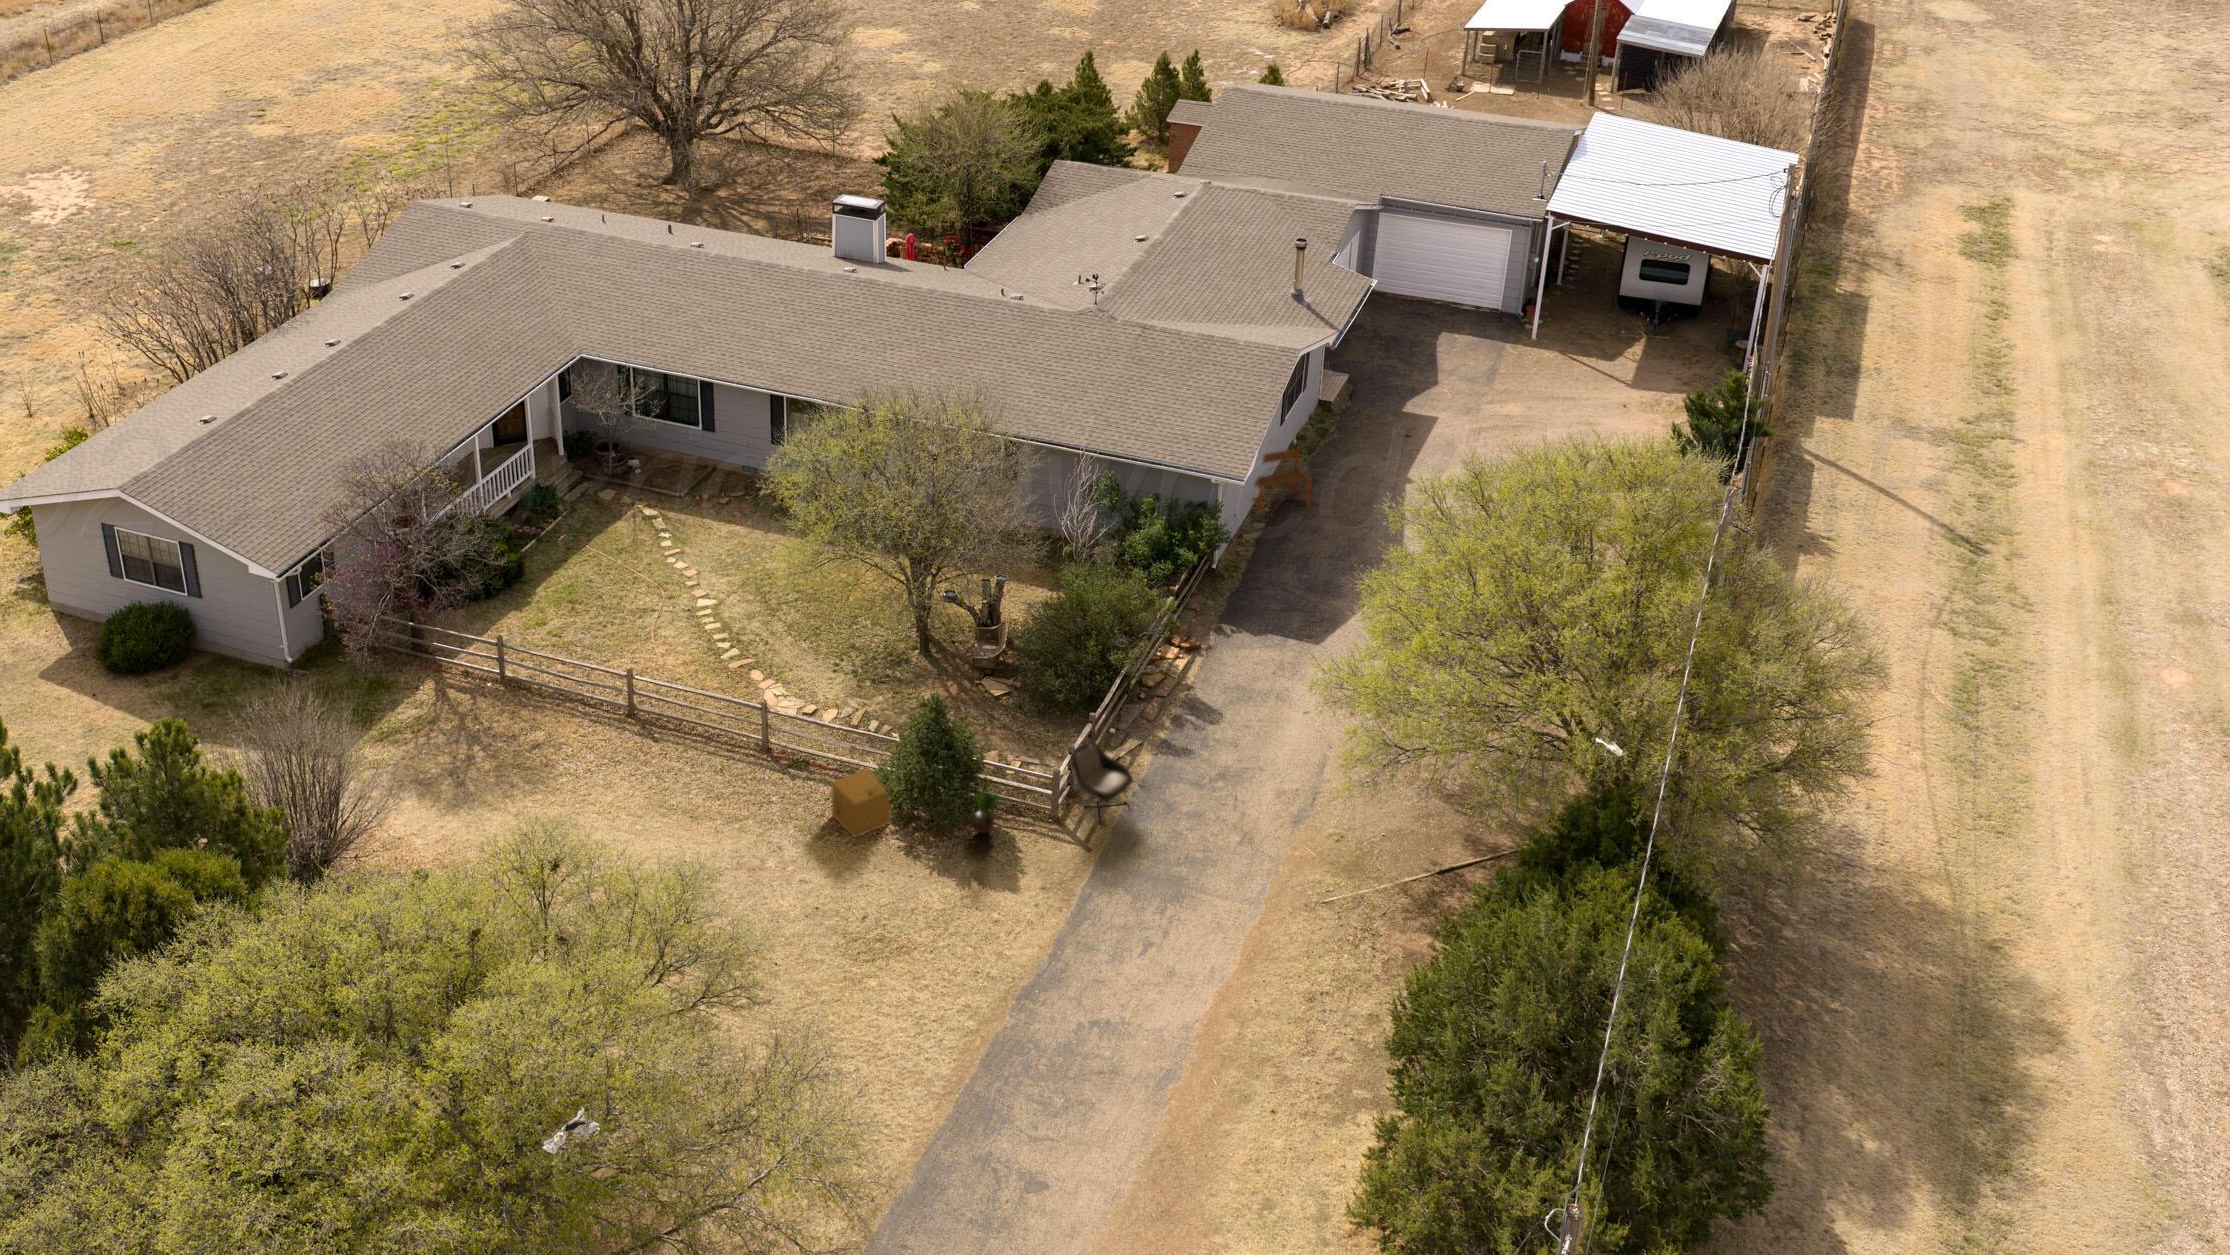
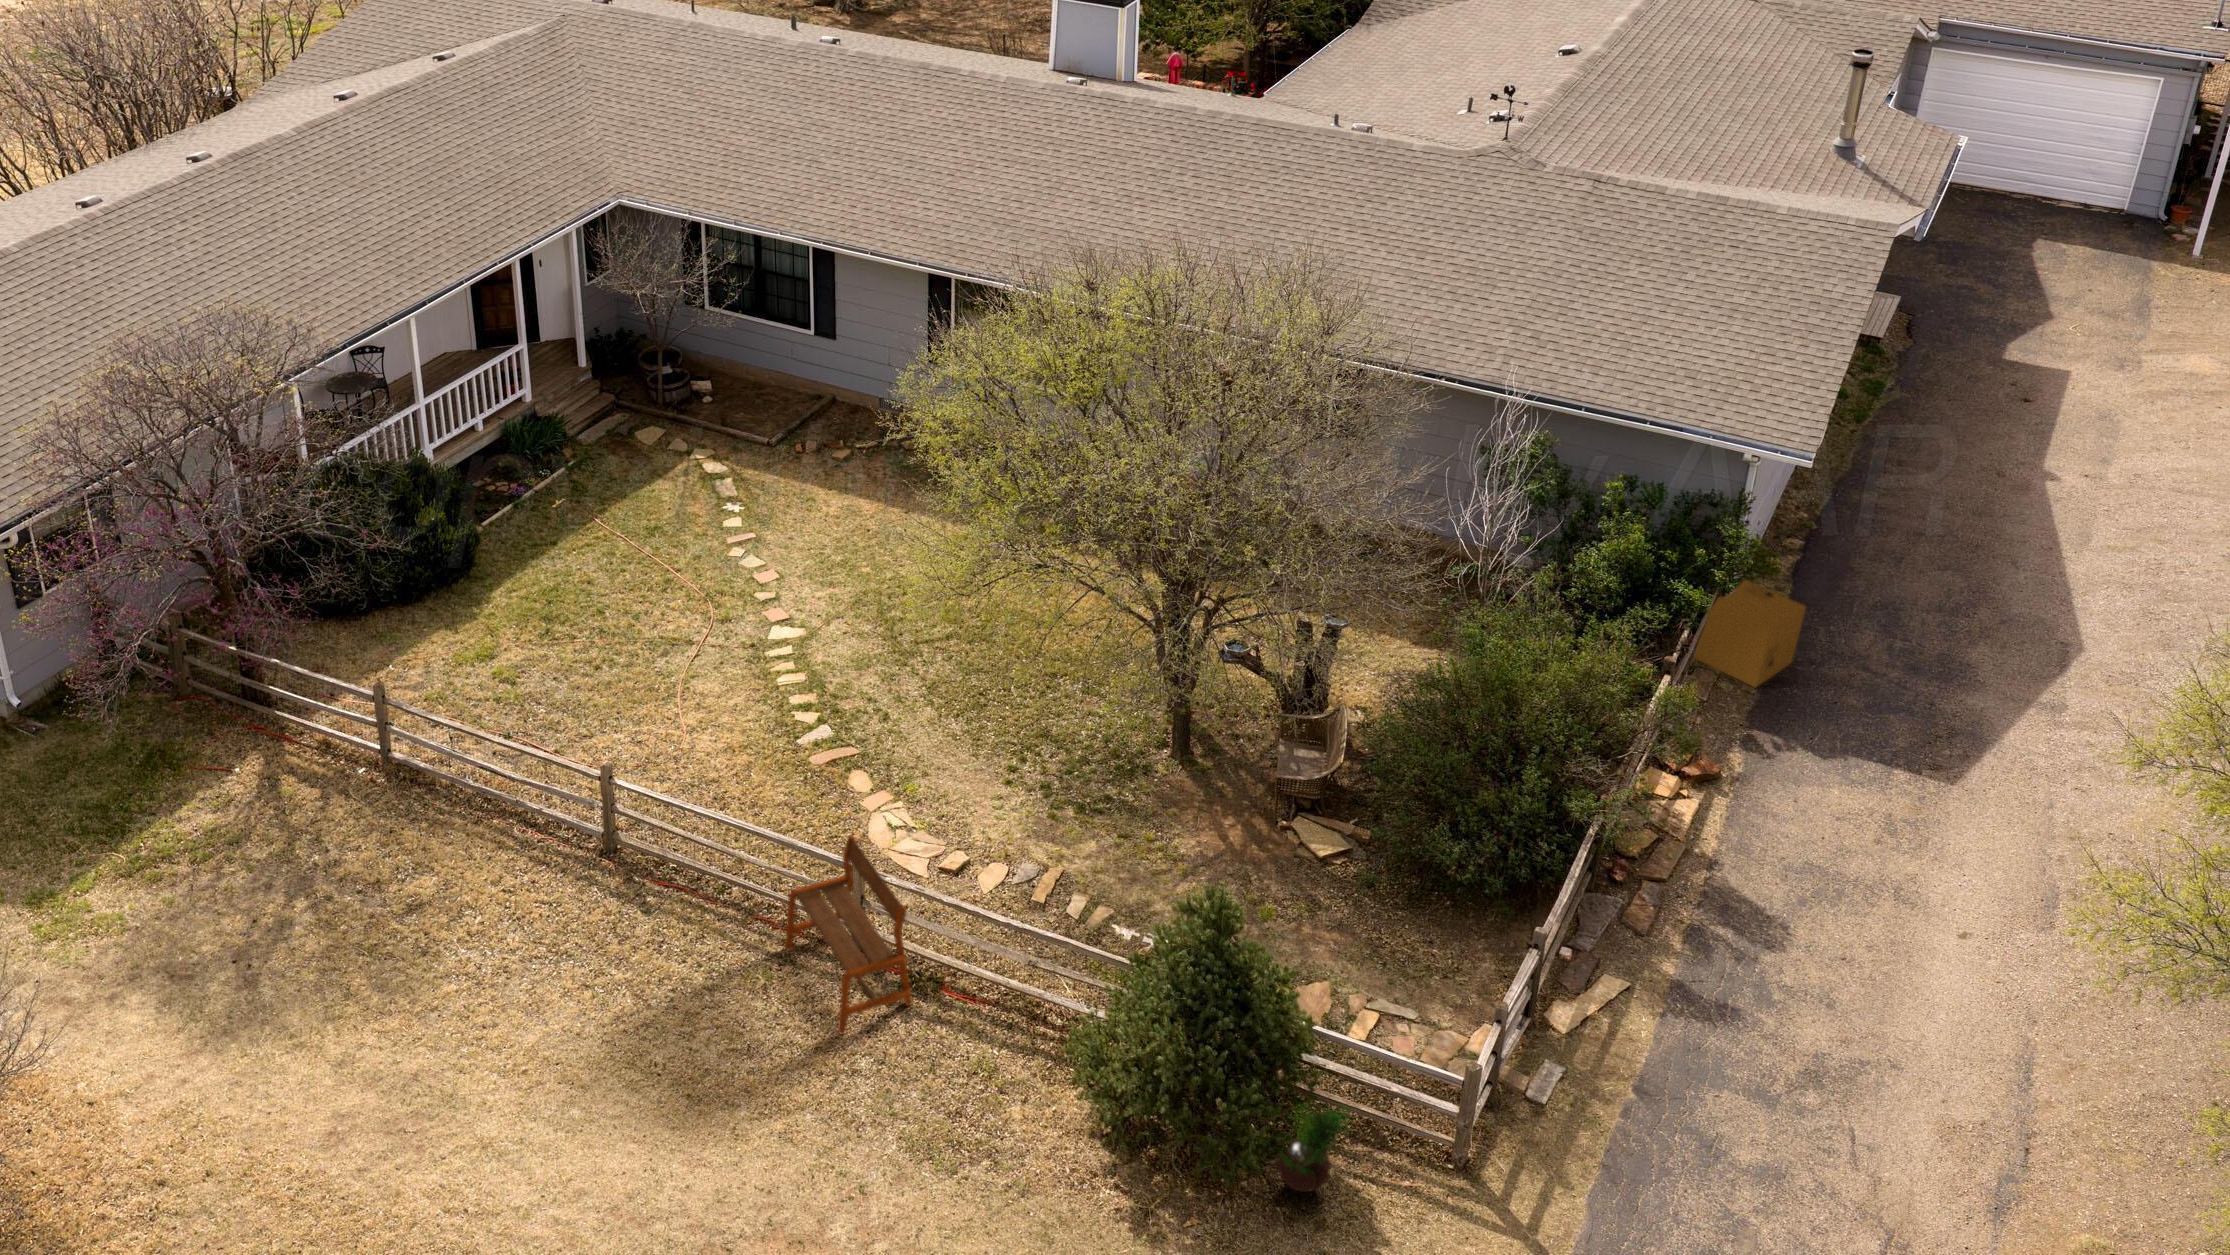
bench: present [1253,449,1311,512] -> present [785,835,912,1035]
lounge chair: present [1069,741,1132,819] -> none [1483,999,1637,1182]
cardboard box: present [831,769,890,838] -> present [1694,580,1806,687]

